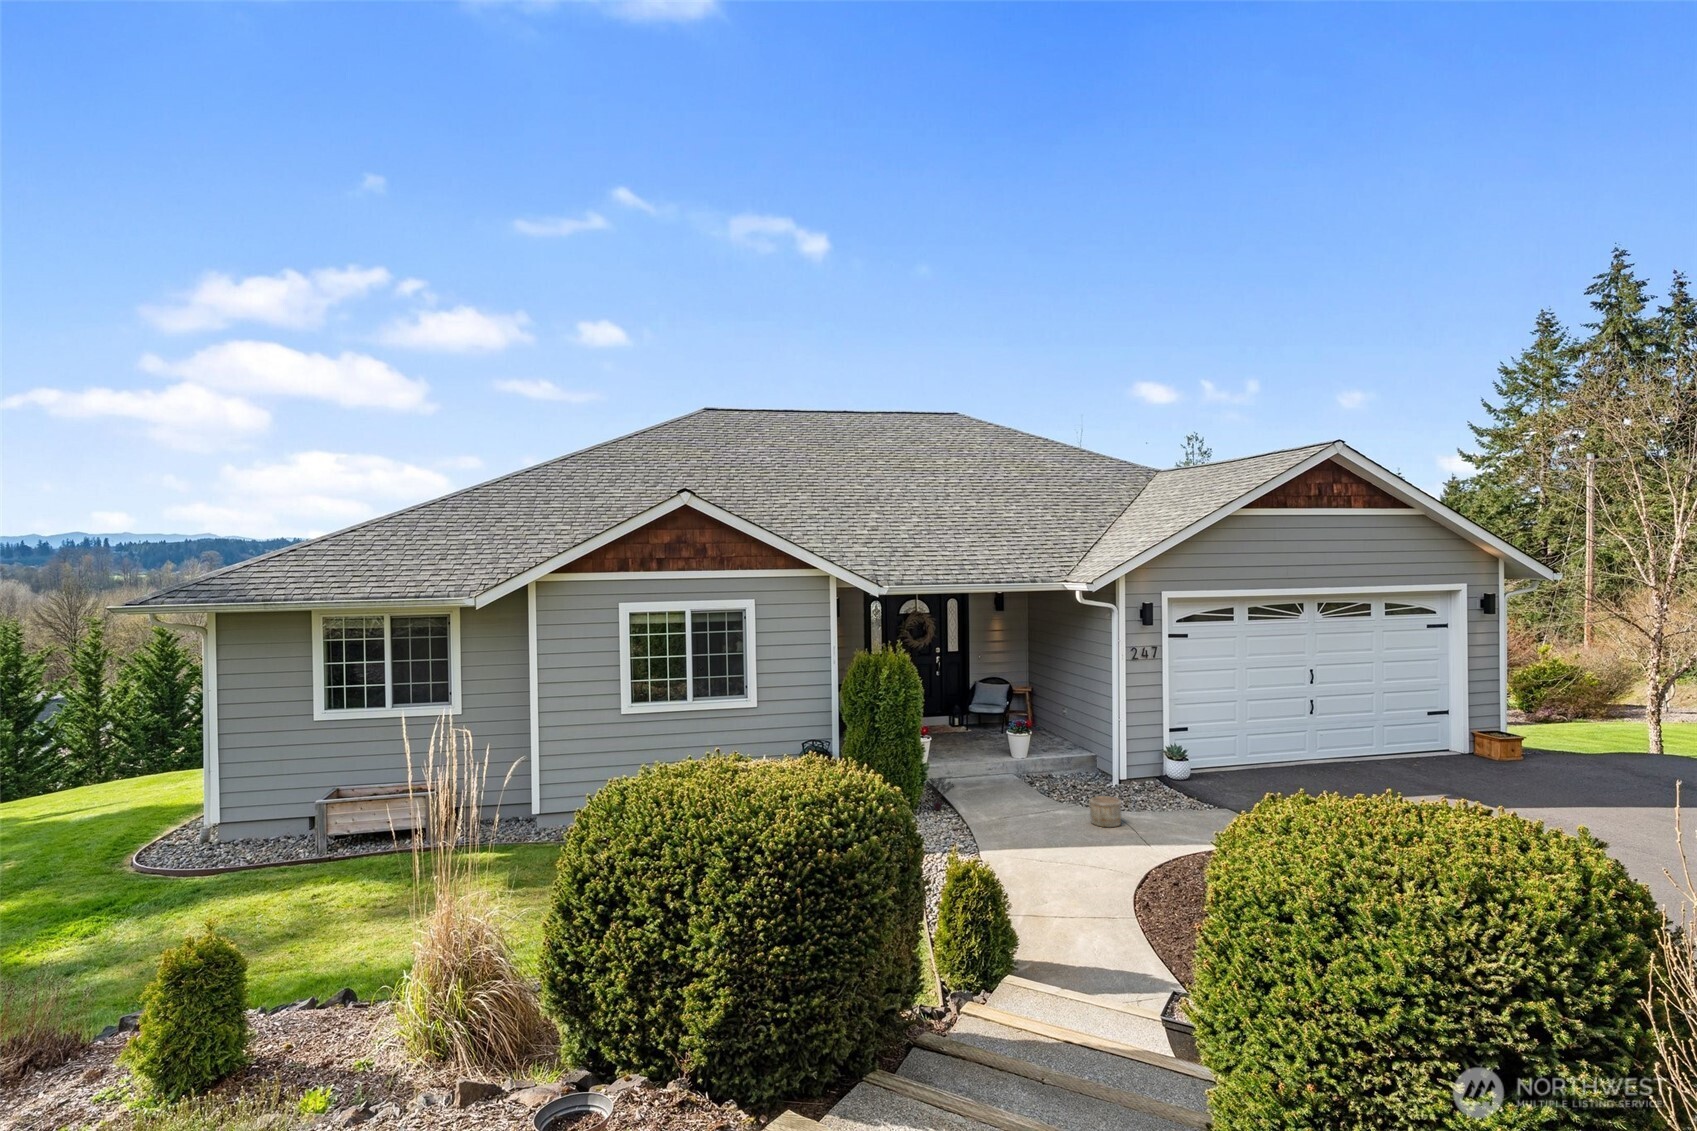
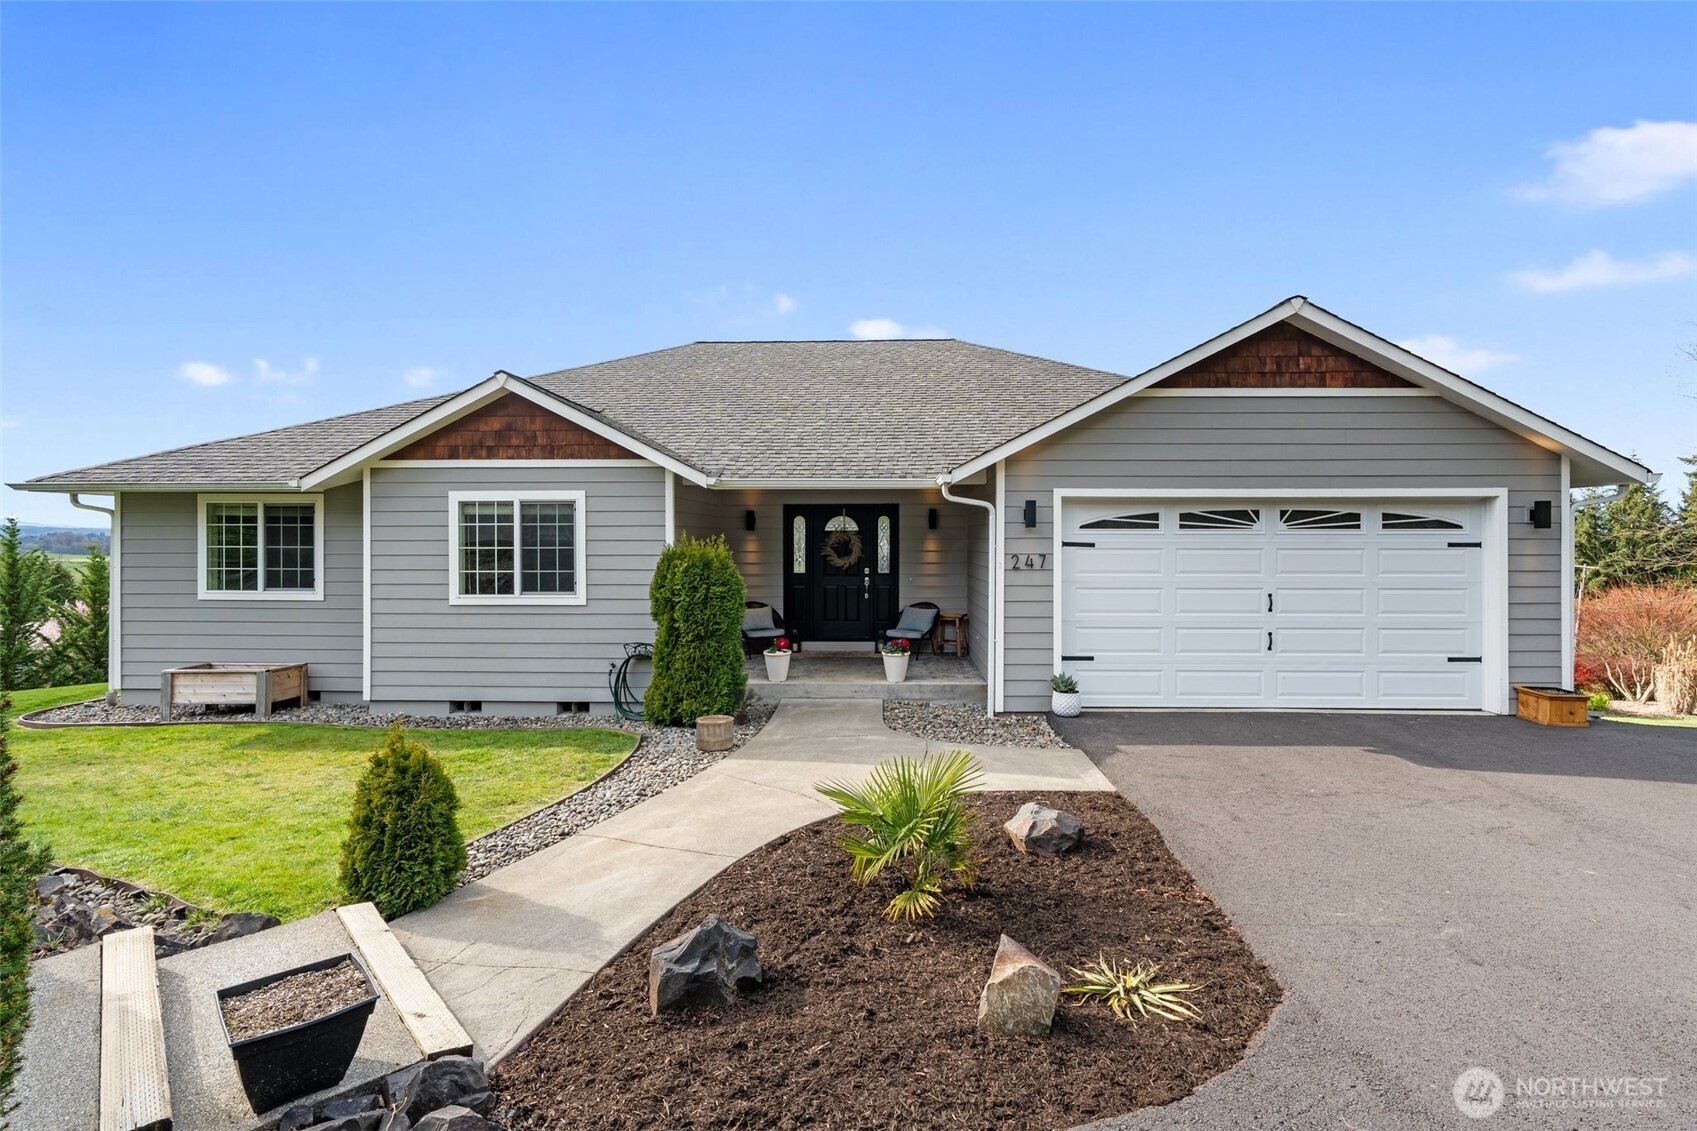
wooden bucket: present [1090,796,1121,827] -> present [695,715,734,751]

